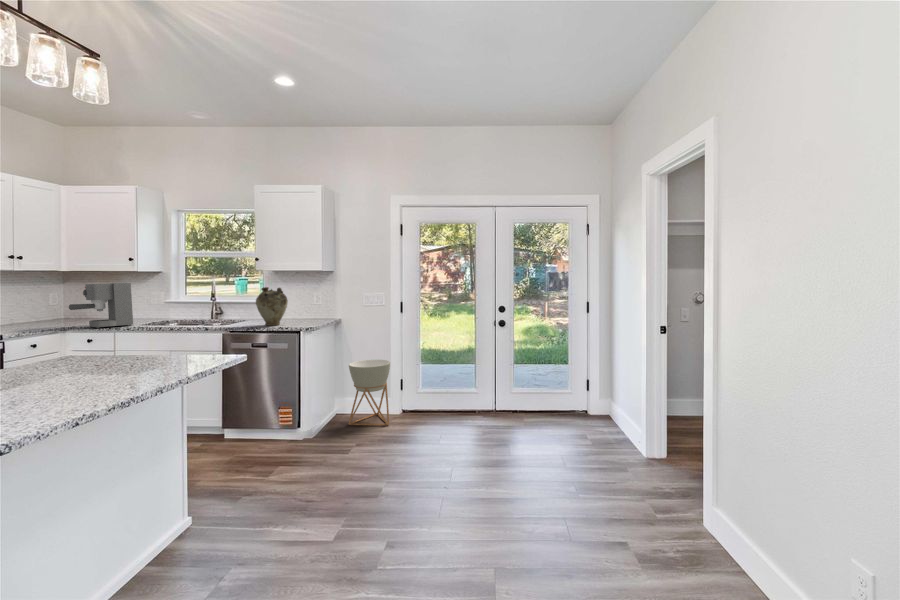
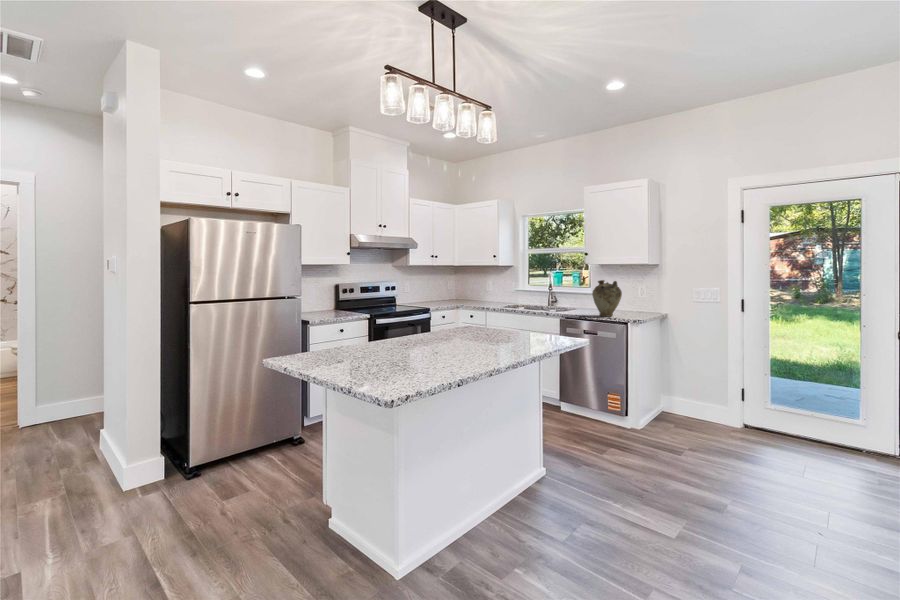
coffee maker: present [69,283,133,328] -> none [456,273,494,307]
planter: present [348,360,390,425] -> none [677,361,732,436]

